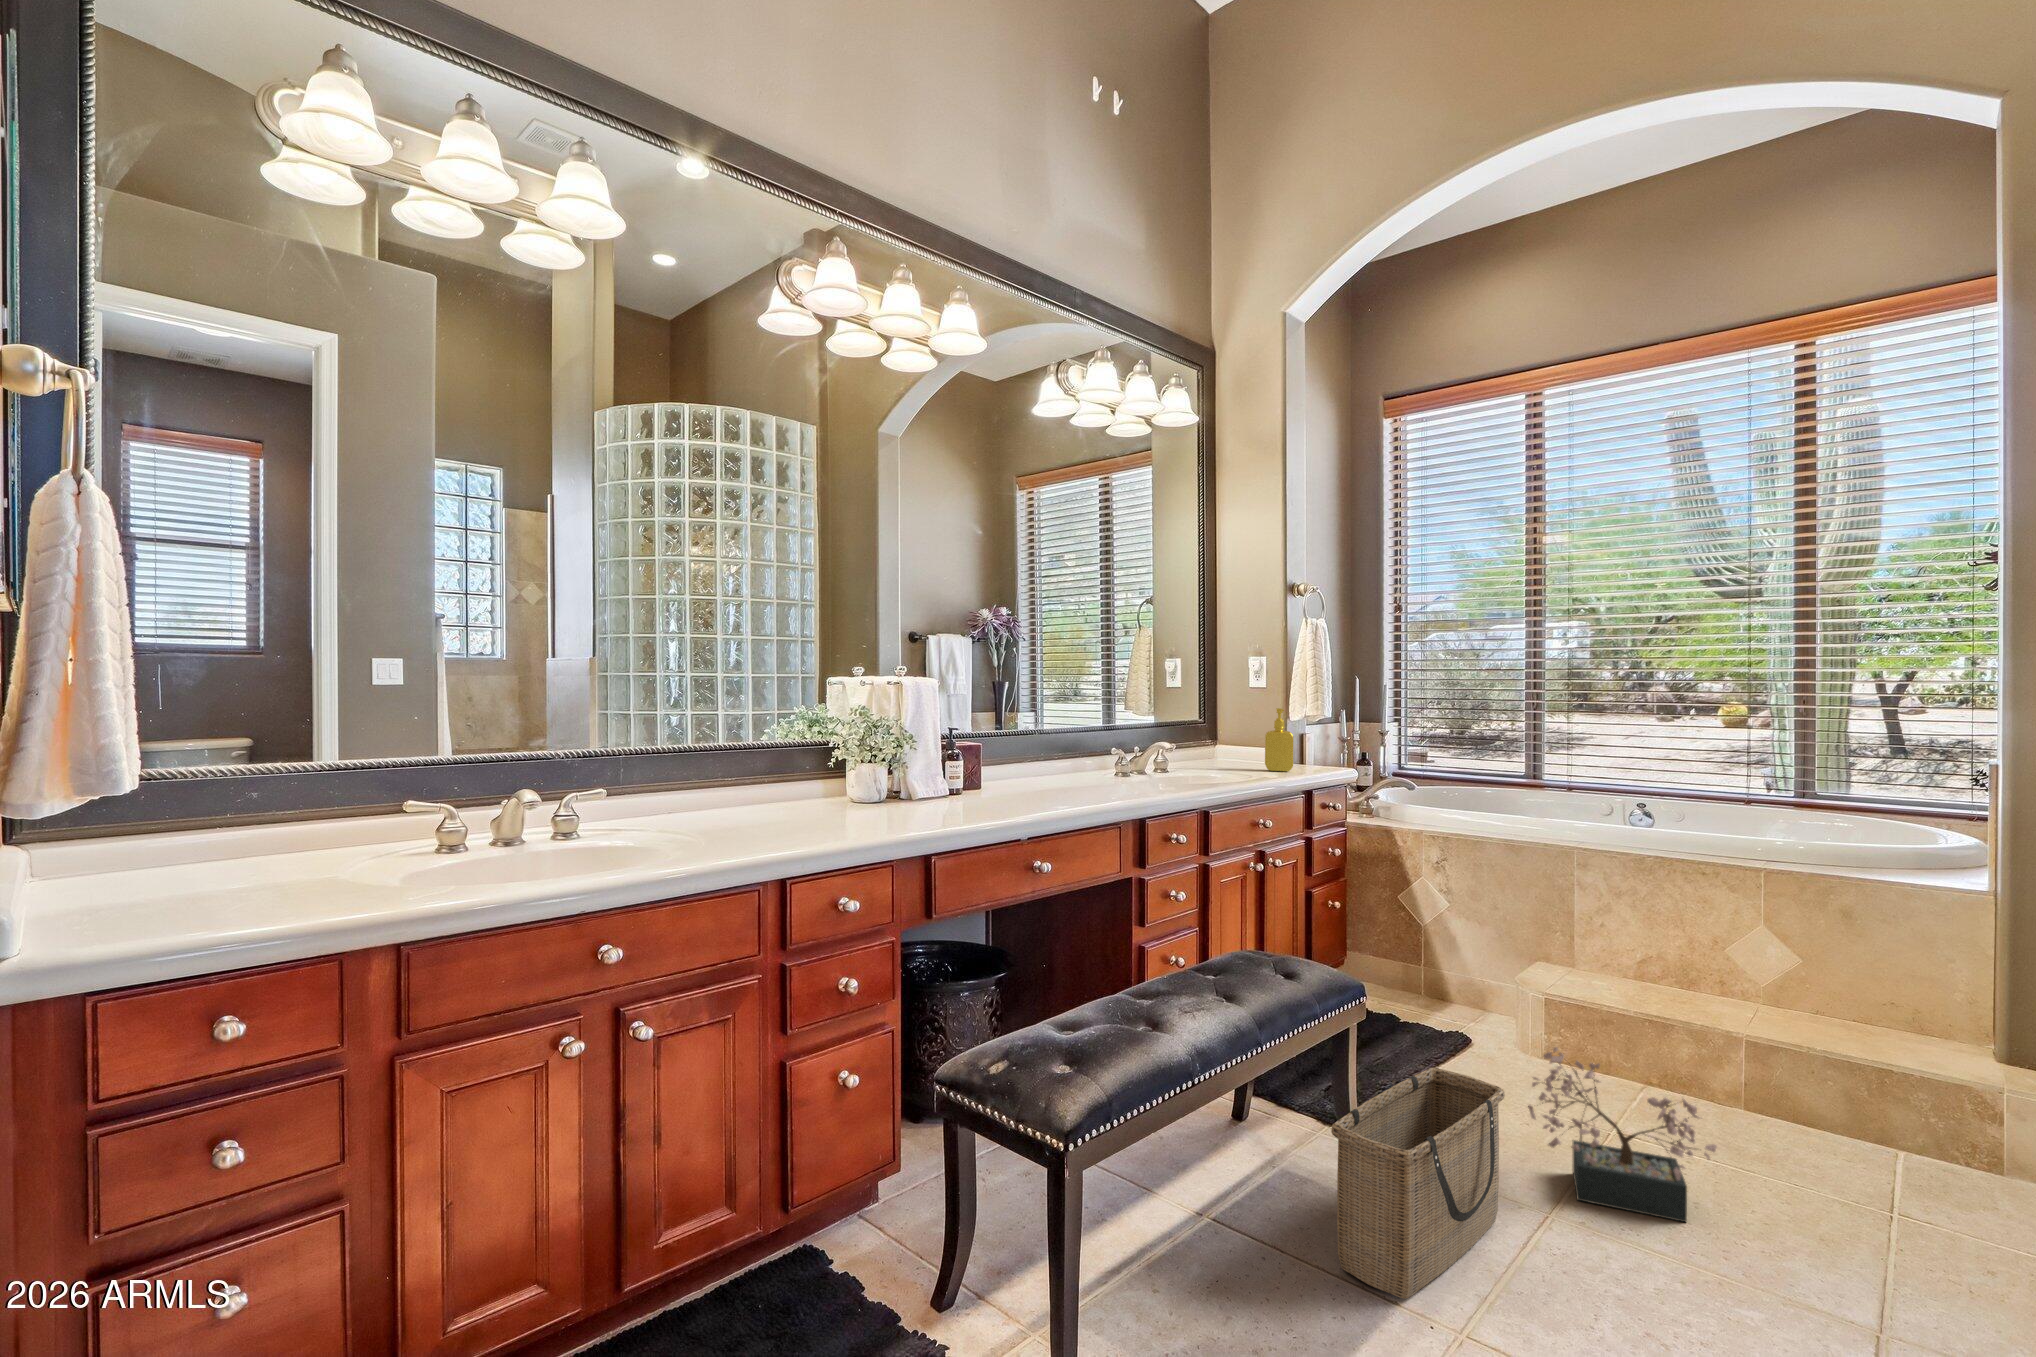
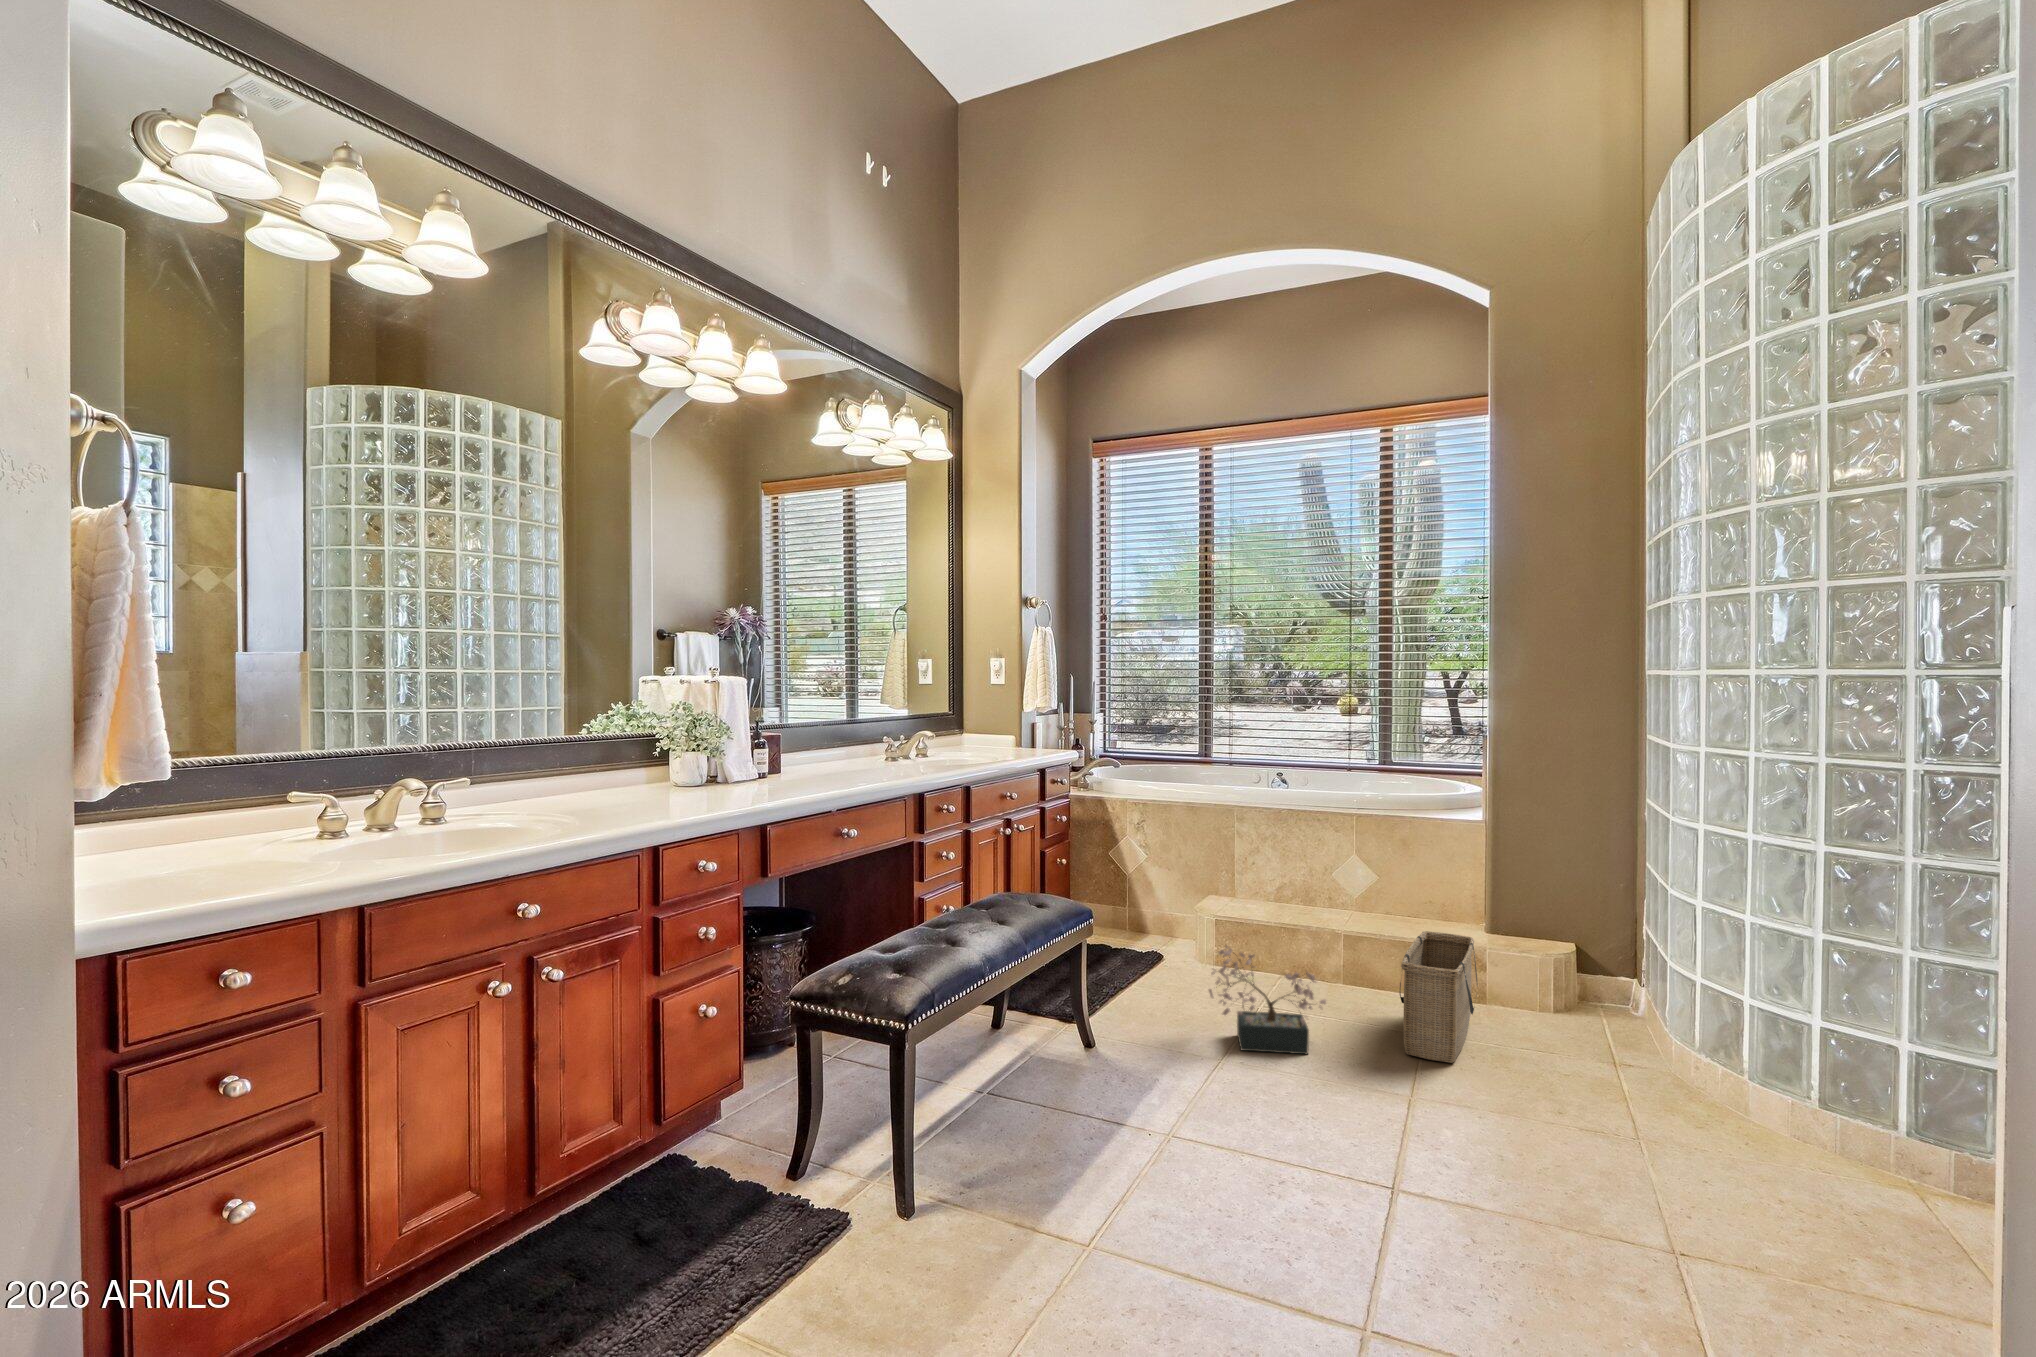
soap dispenser: present [1265,708,1293,771] -> none [1006,701,1030,753]
basket: present [1331,1068,1505,1299] -> present [1400,931,1478,1063]

